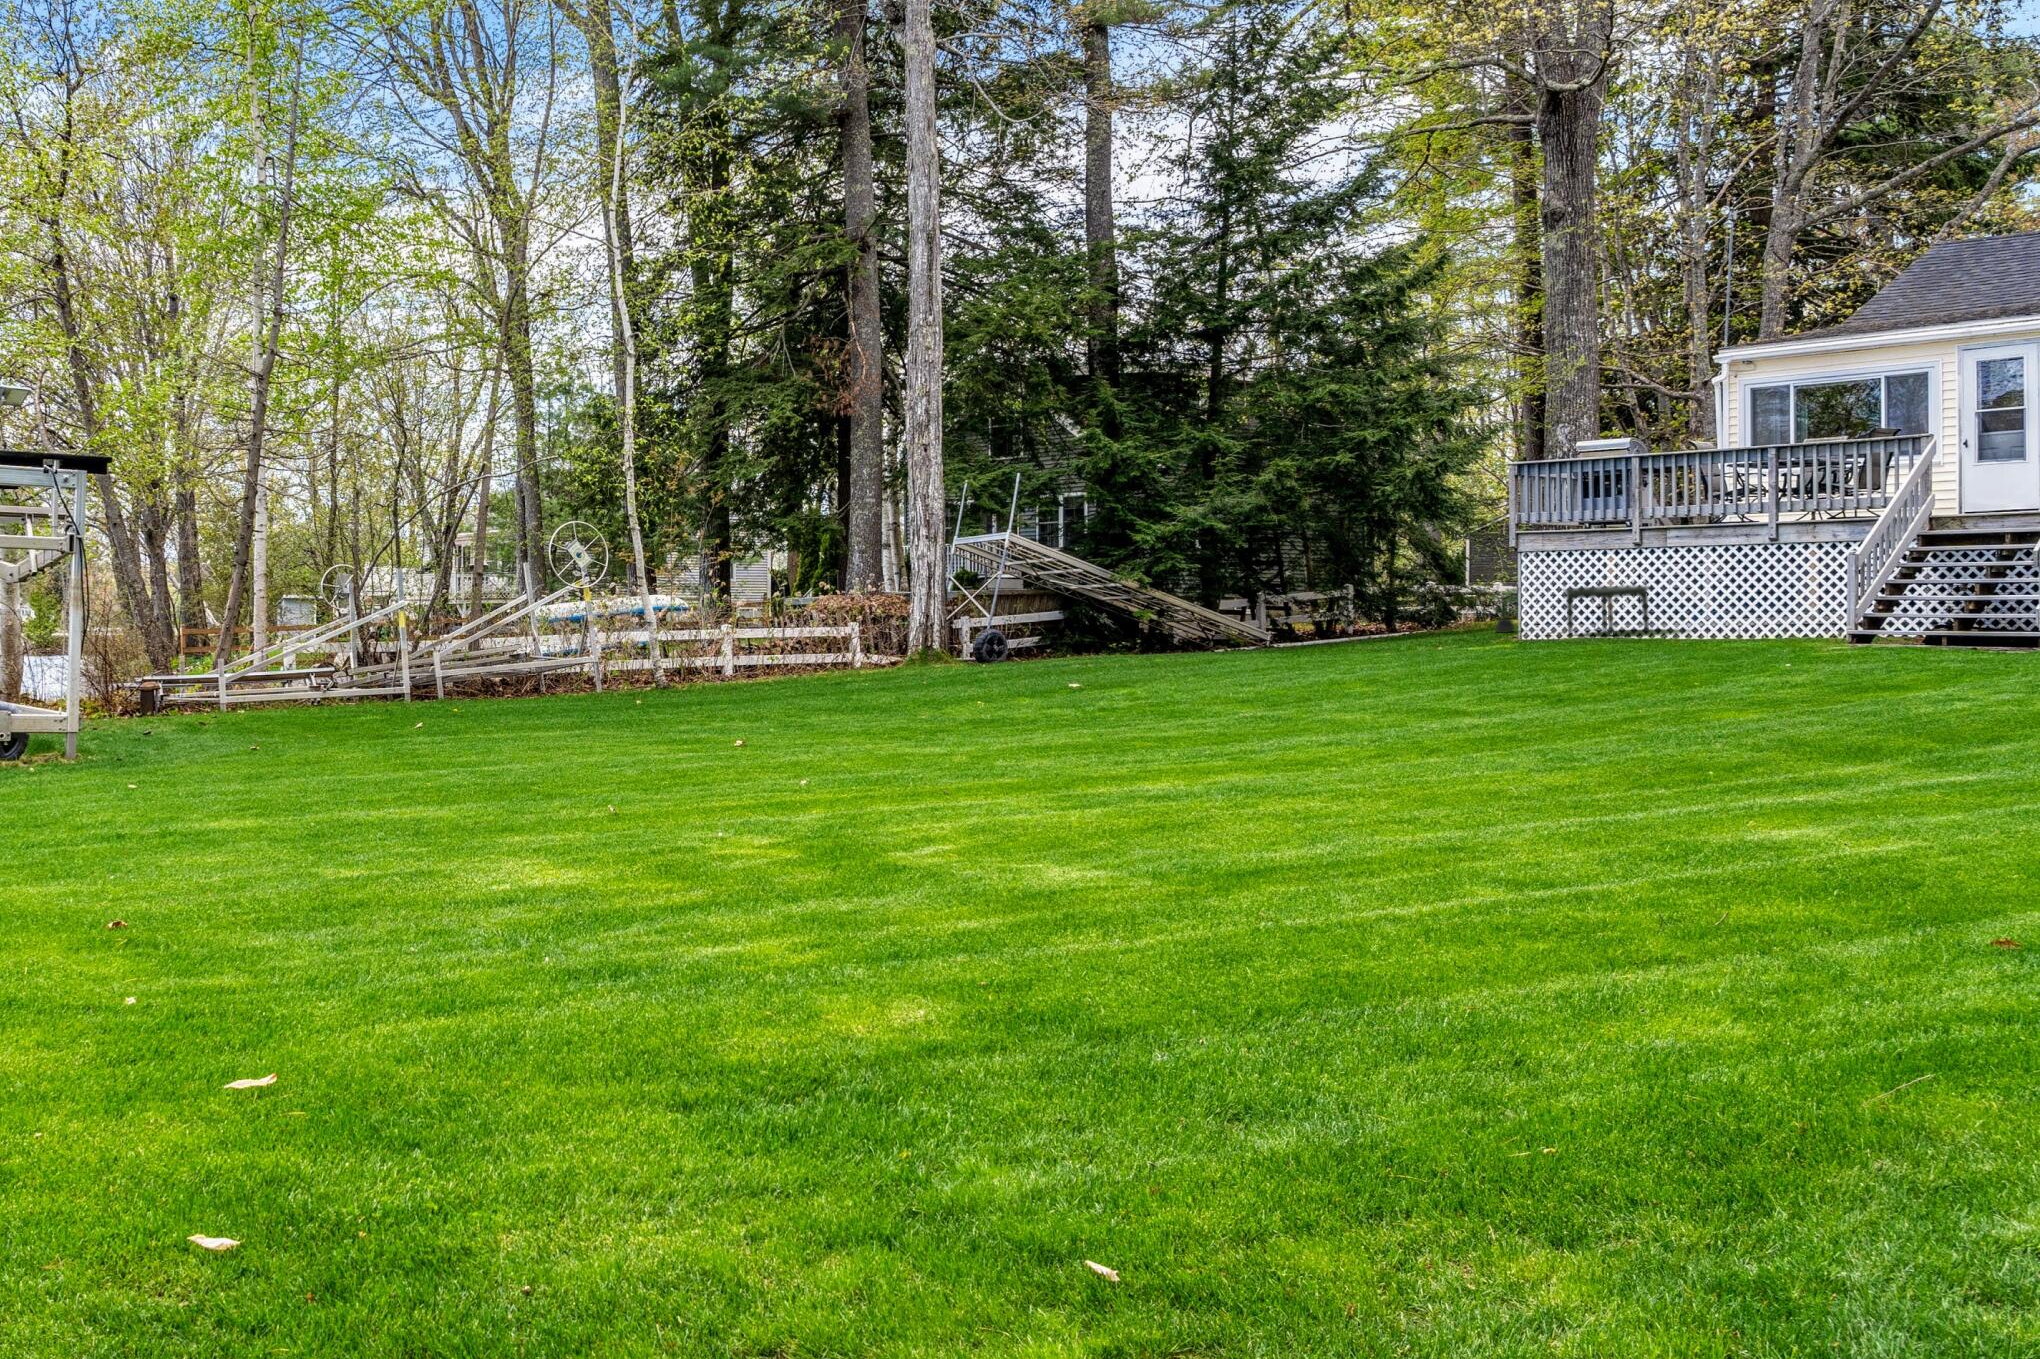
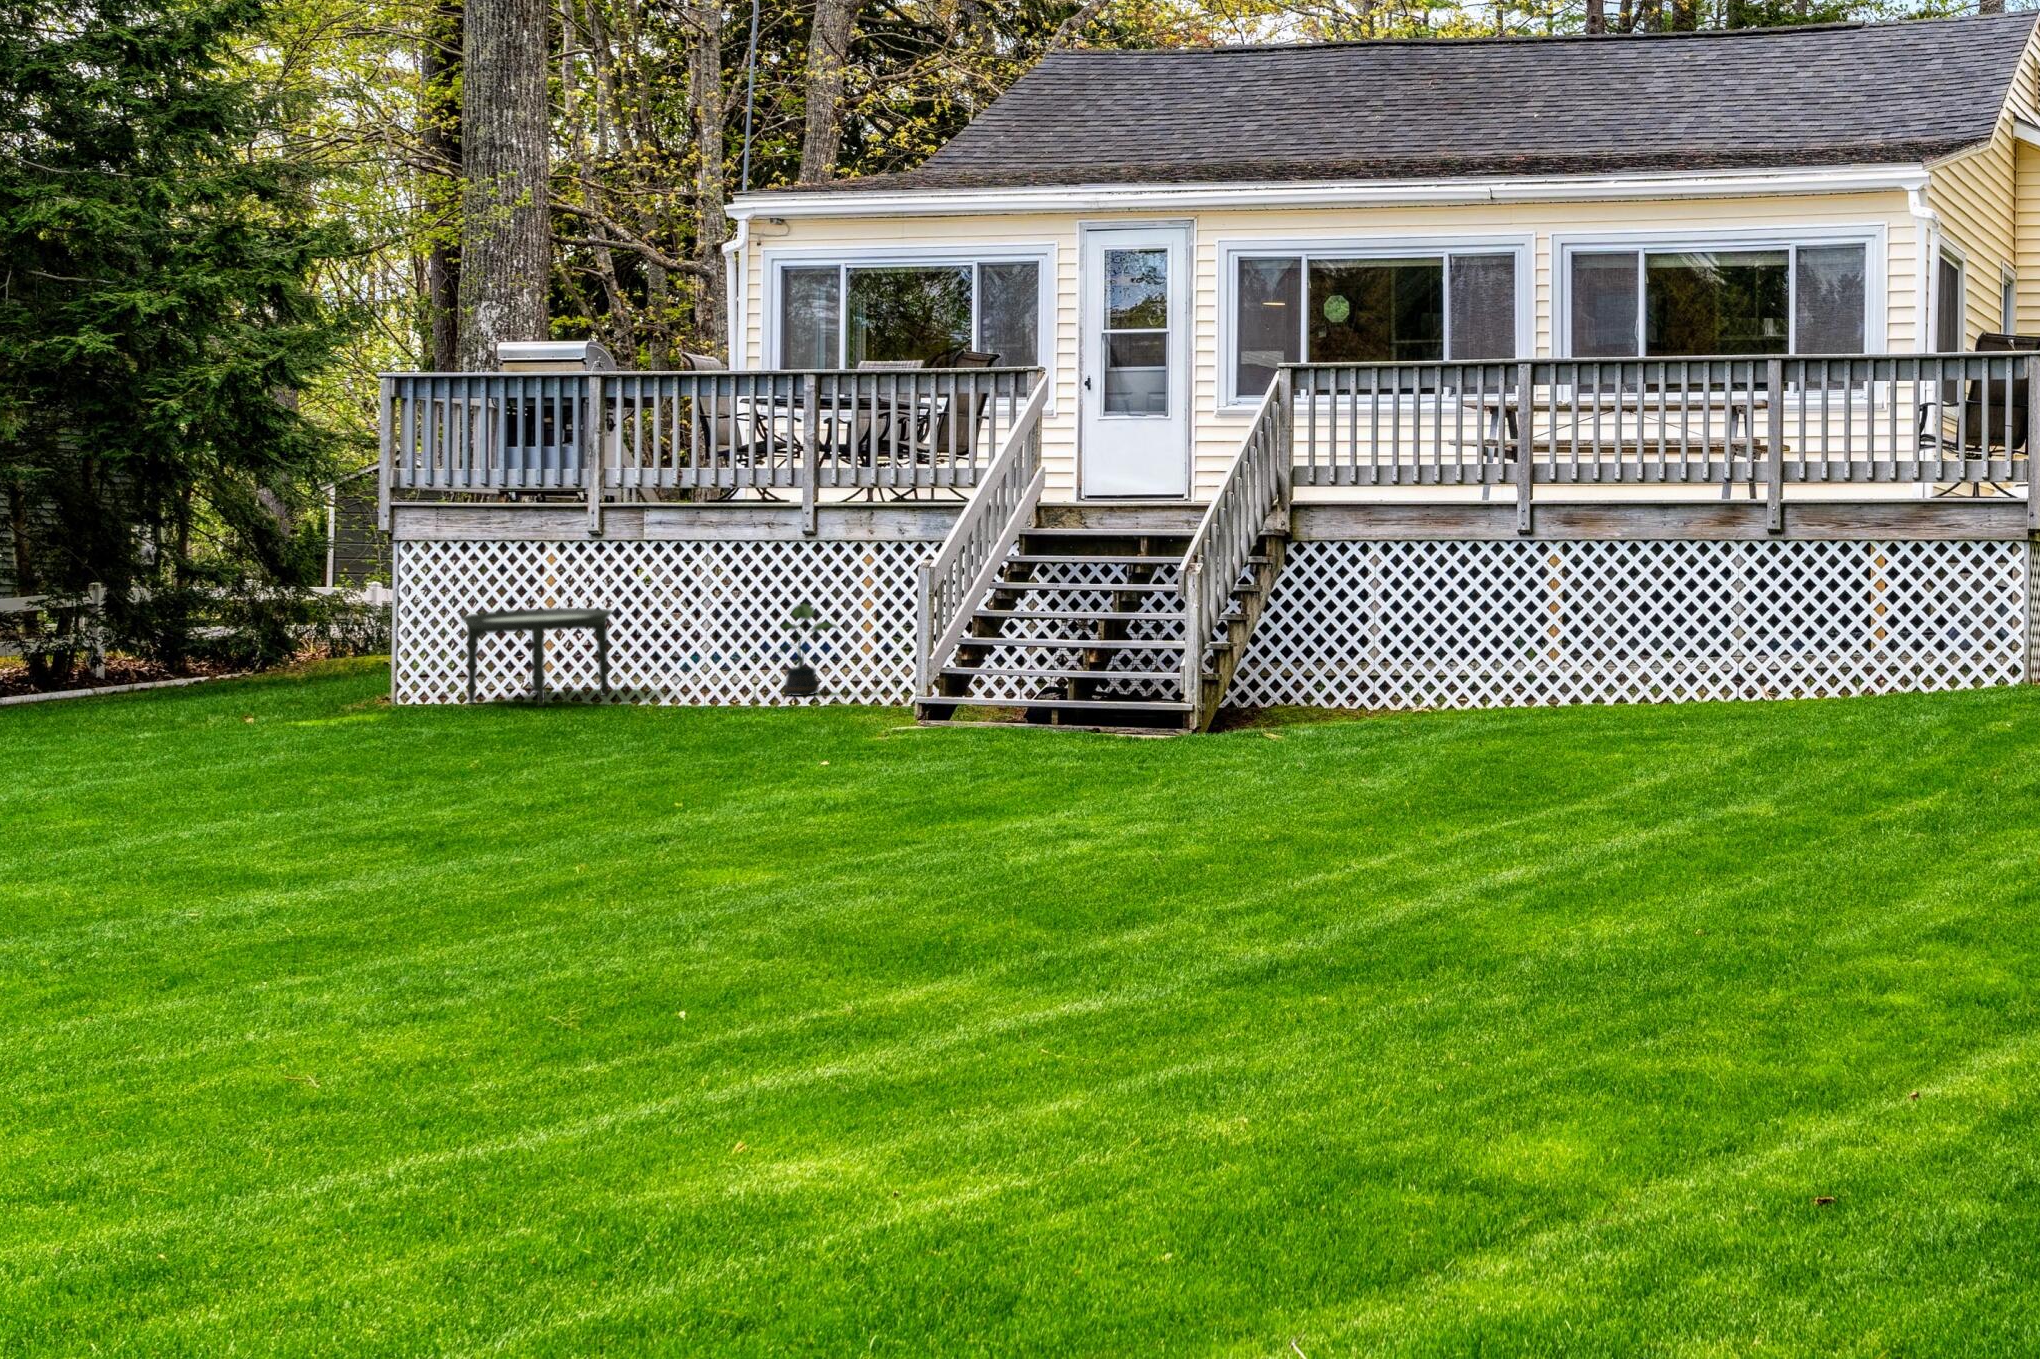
potted plant: present [1492,589,1518,633] -> present [777,604,838,696]

